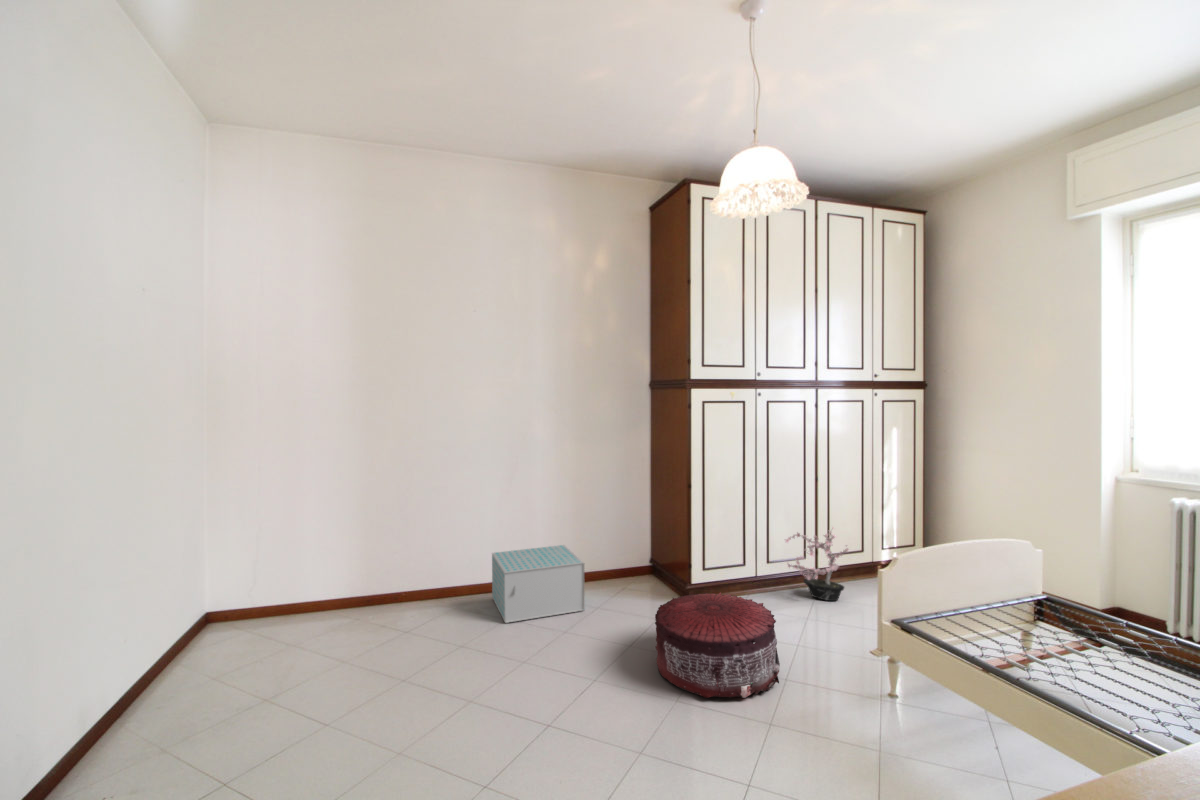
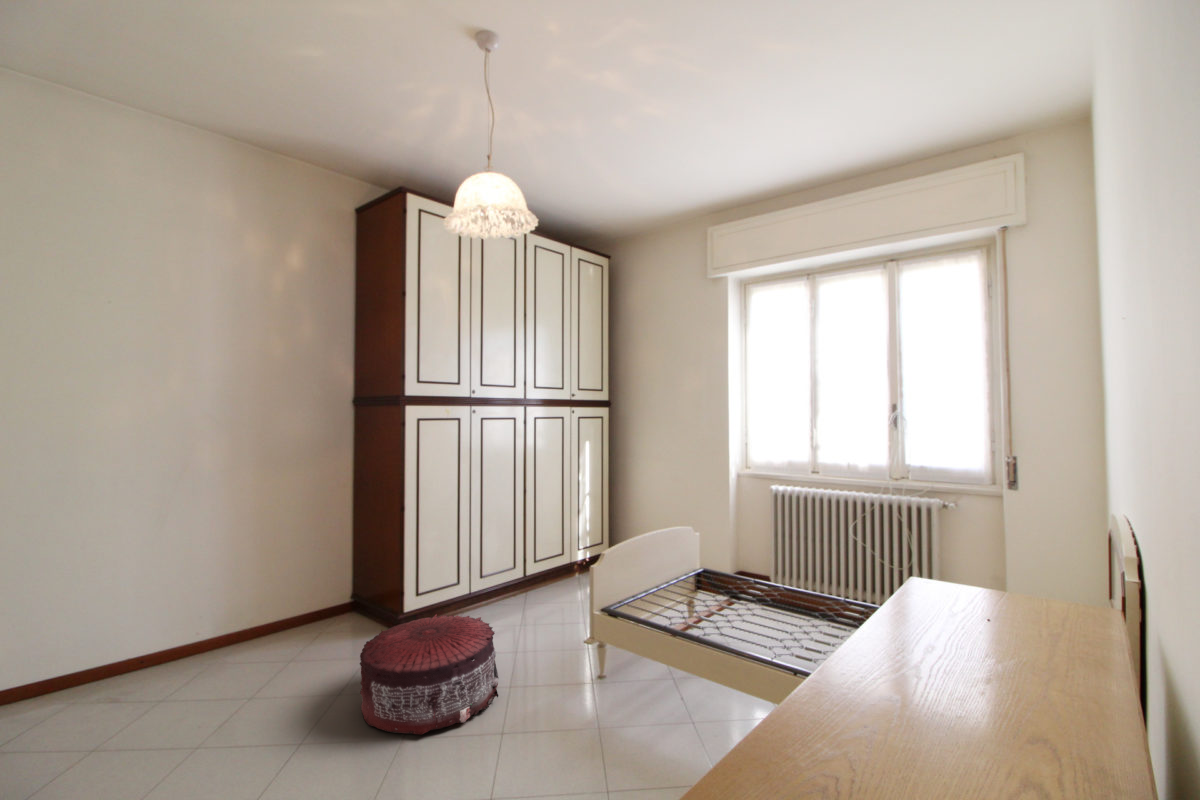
potted plant: present [785,527,848,601] -> none [495,532,558,606]
storage box: present [492,545,584,623] -> none [118,594,266,712]

